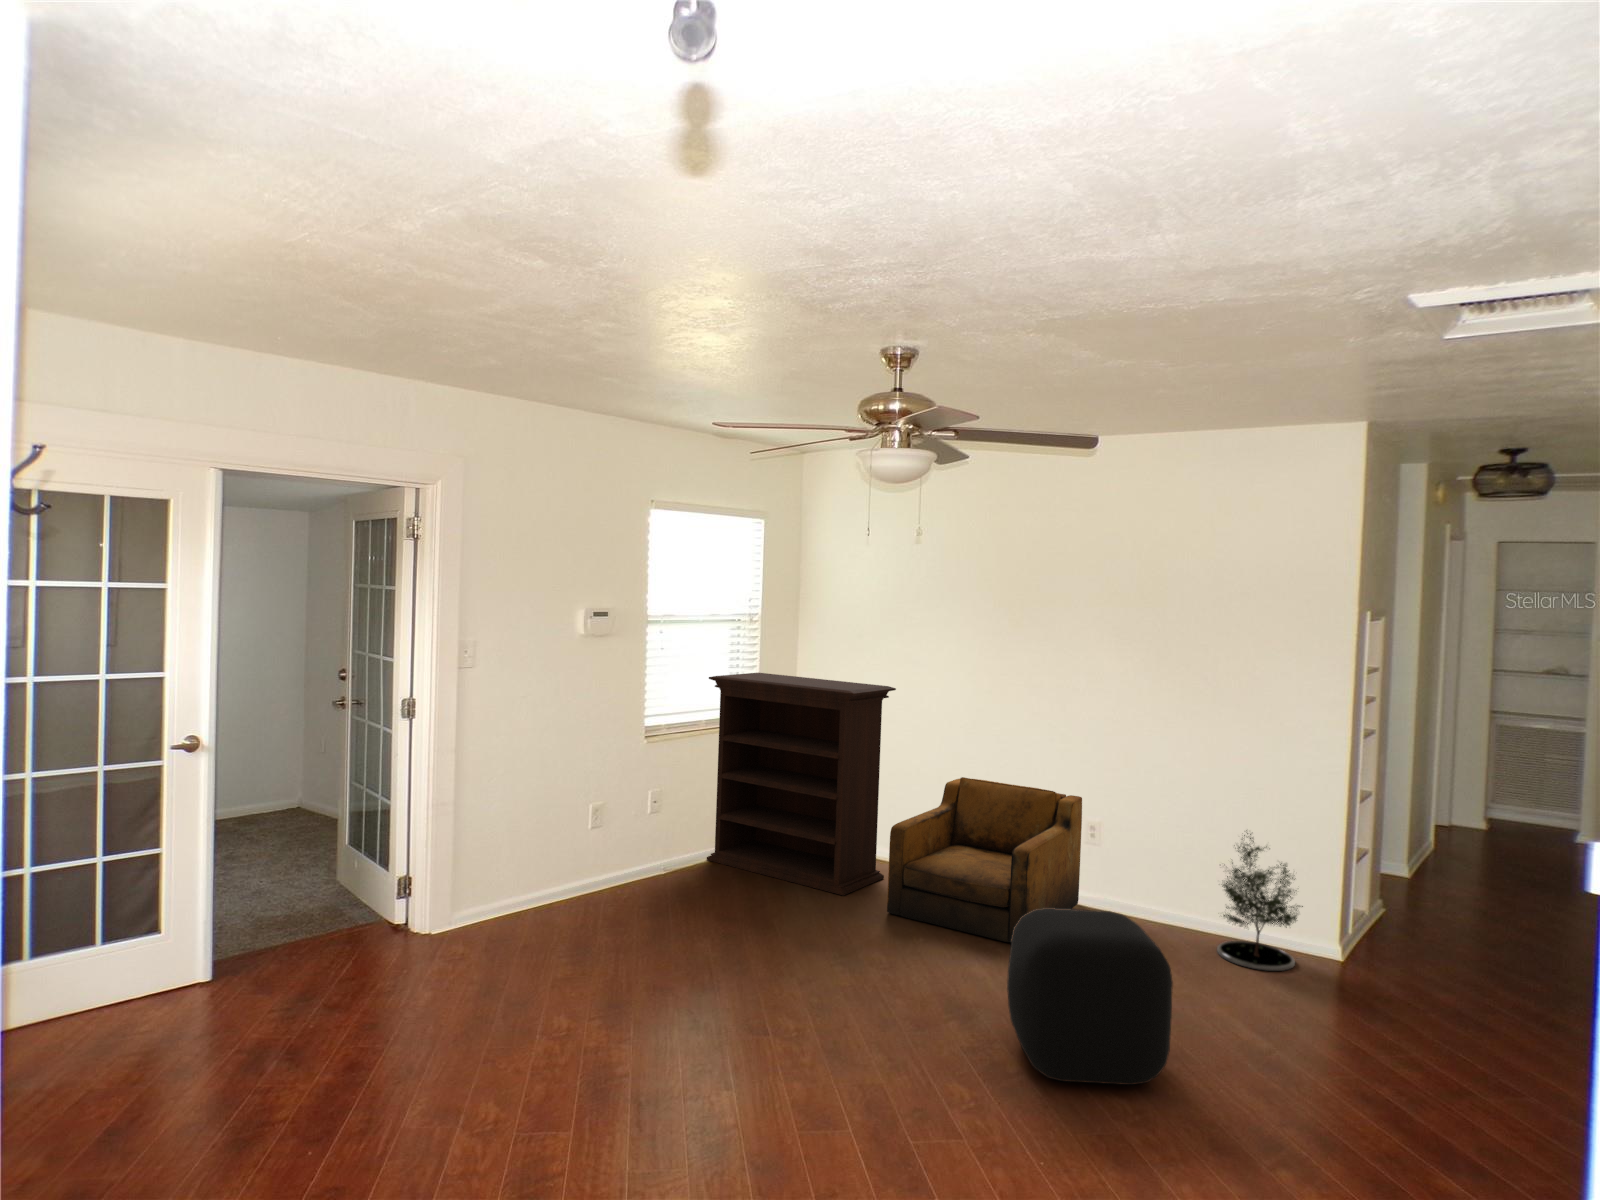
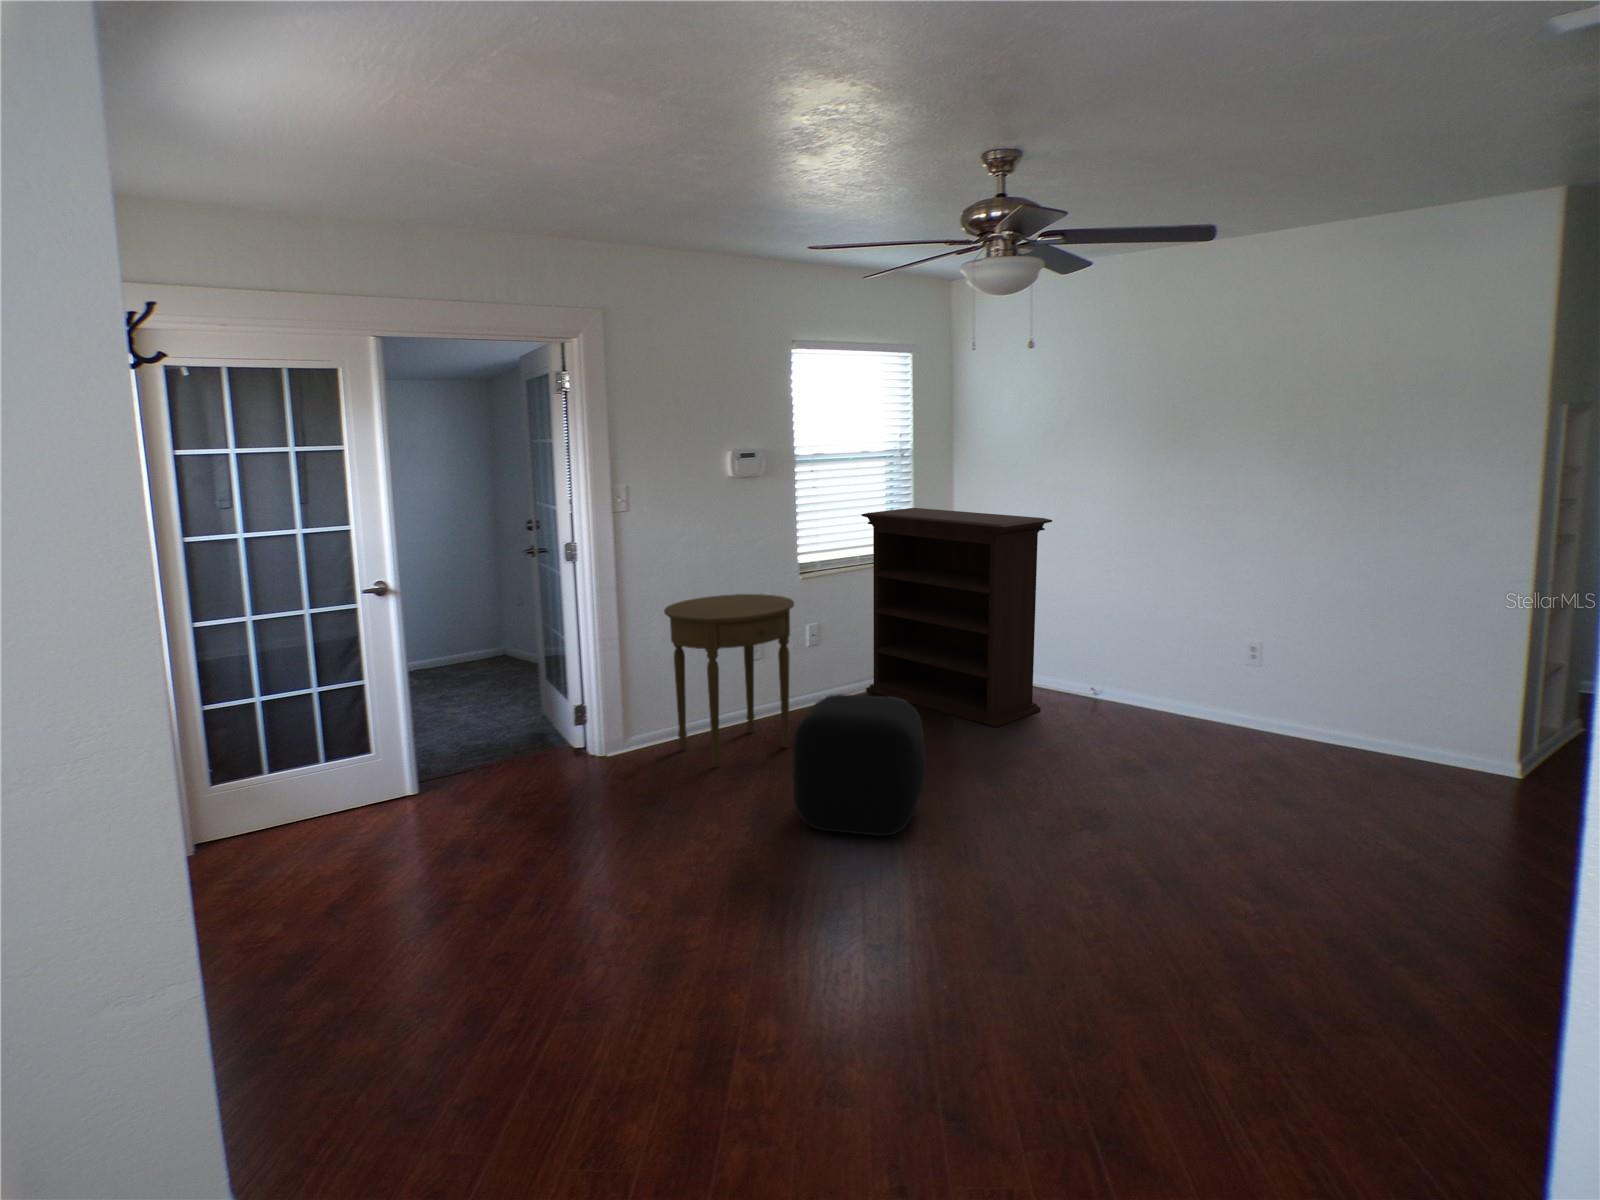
side table: none [510,756,648,944] -> present [664,594,794,767]
armchair: present [887,777,1082,942] -> none [1038,611,1255,782]
potted tree: present [1217,830,1303,971] -> none [1398,665,1507,817]
ottoman: present [1007,908,1173,1085] -> present [792,694,926,836]

